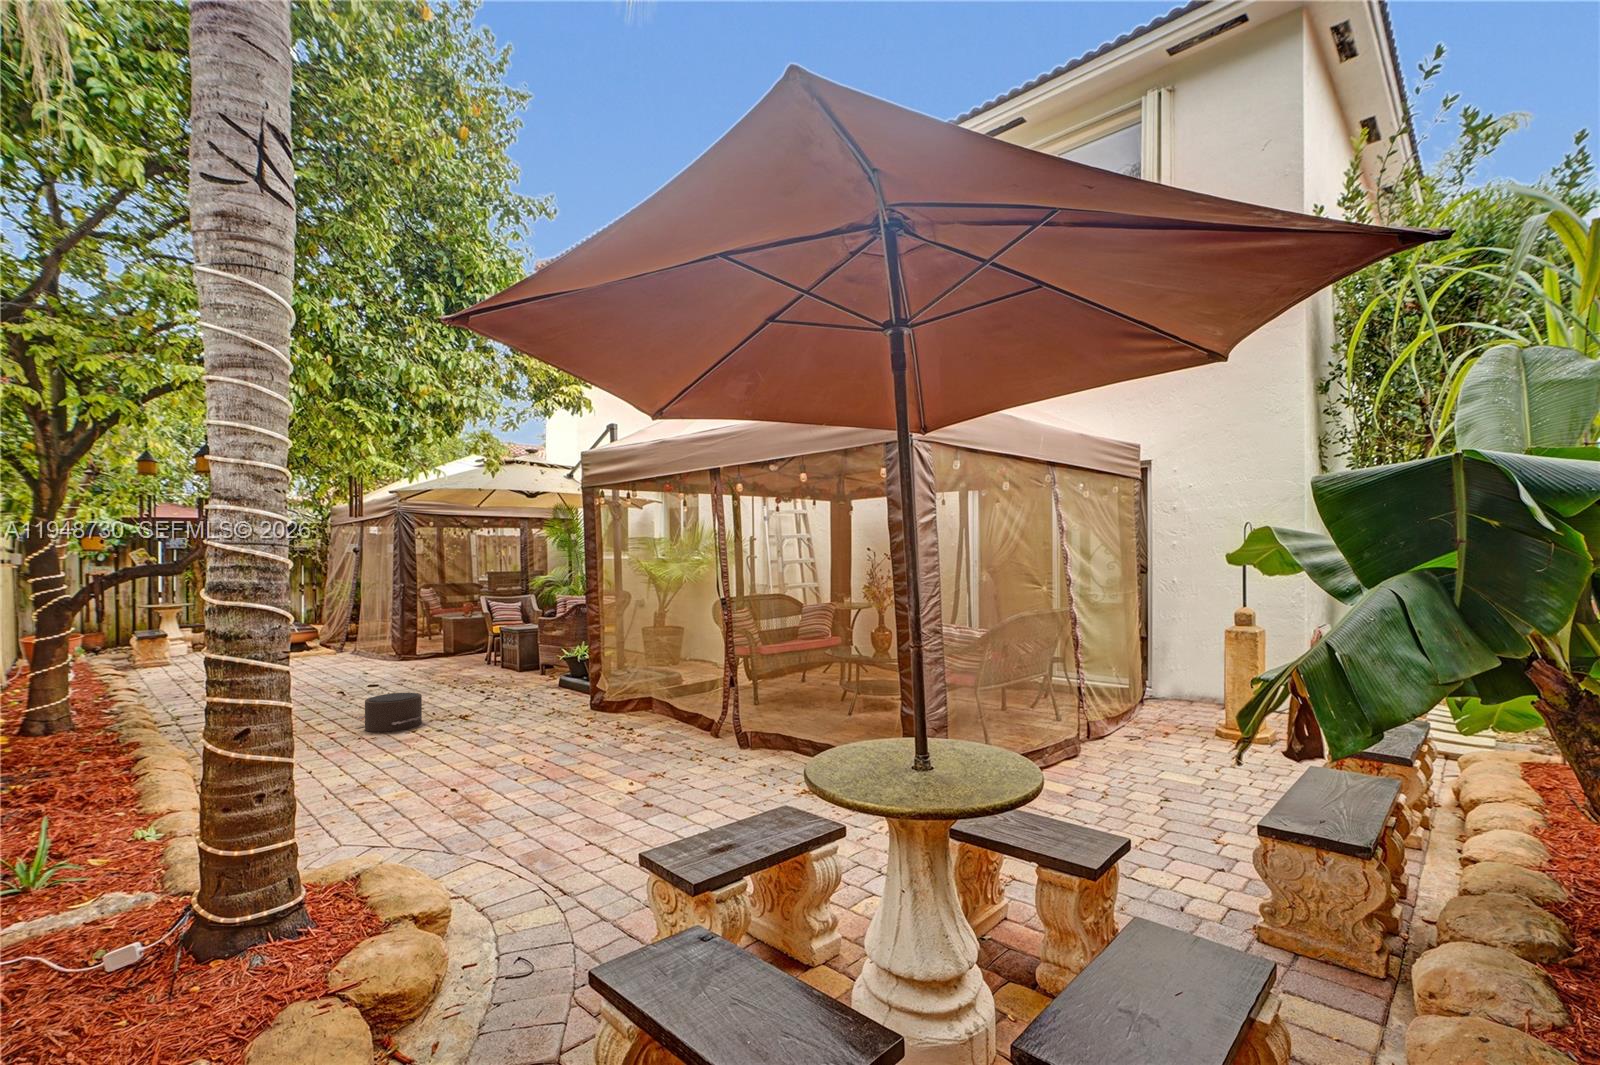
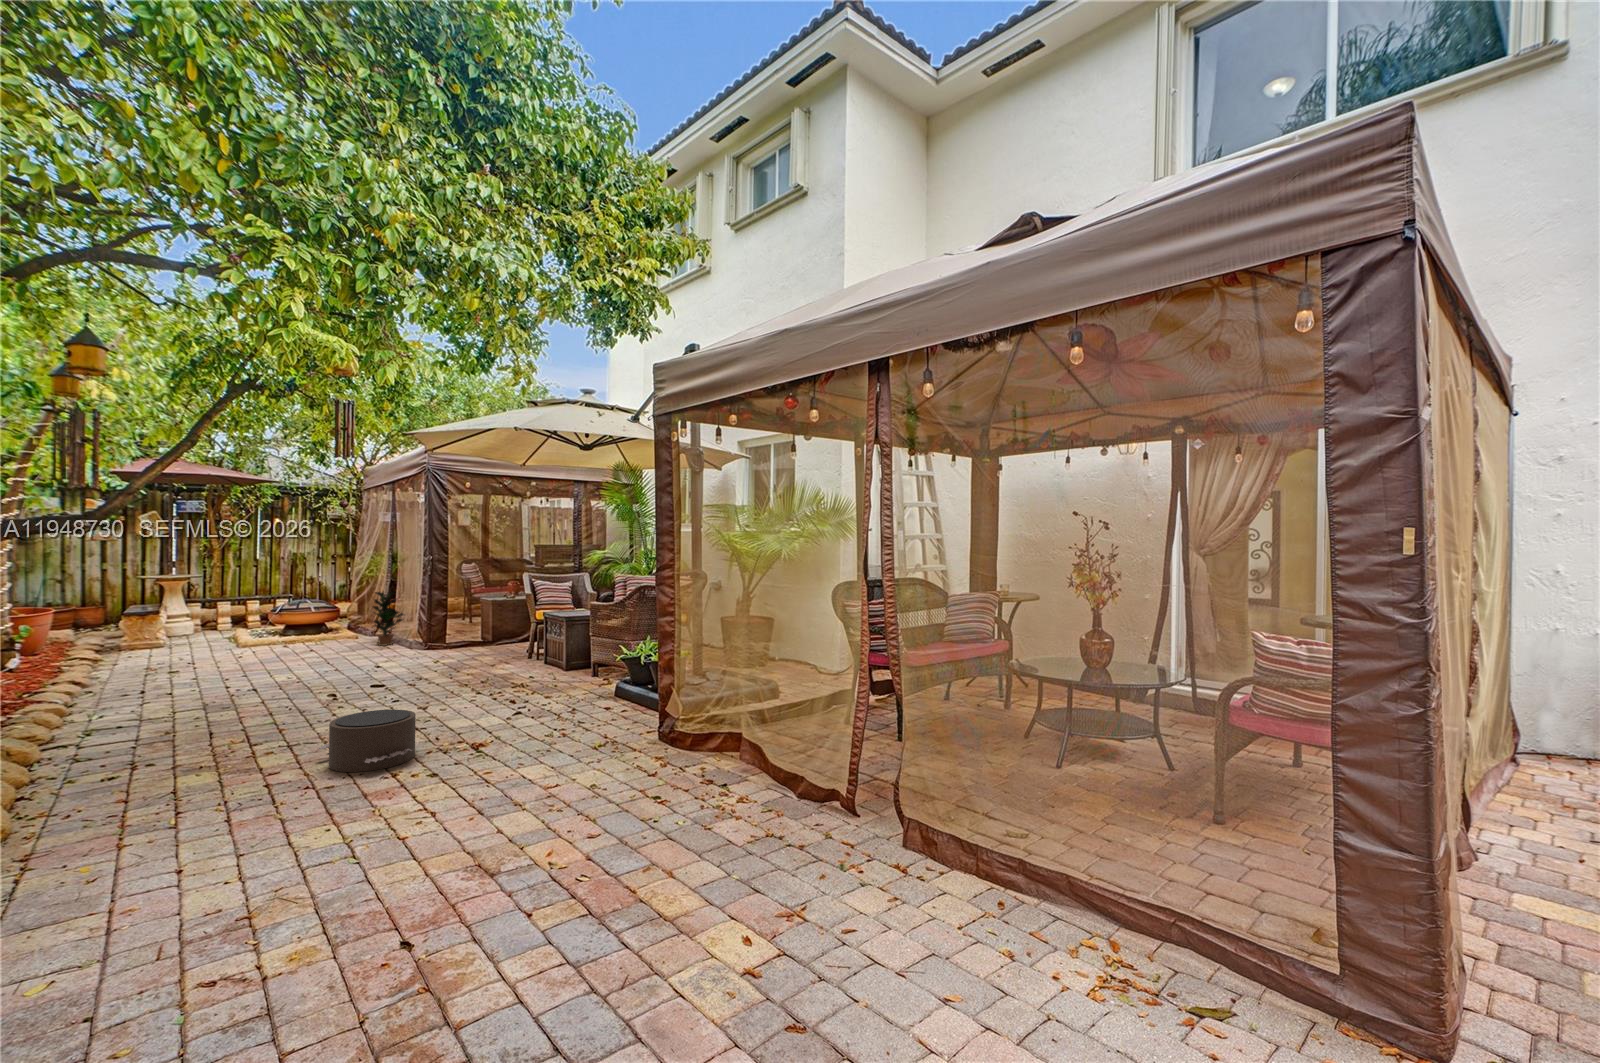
potted plant: none [350,613,380,659] -> present [373,592,404,646]

